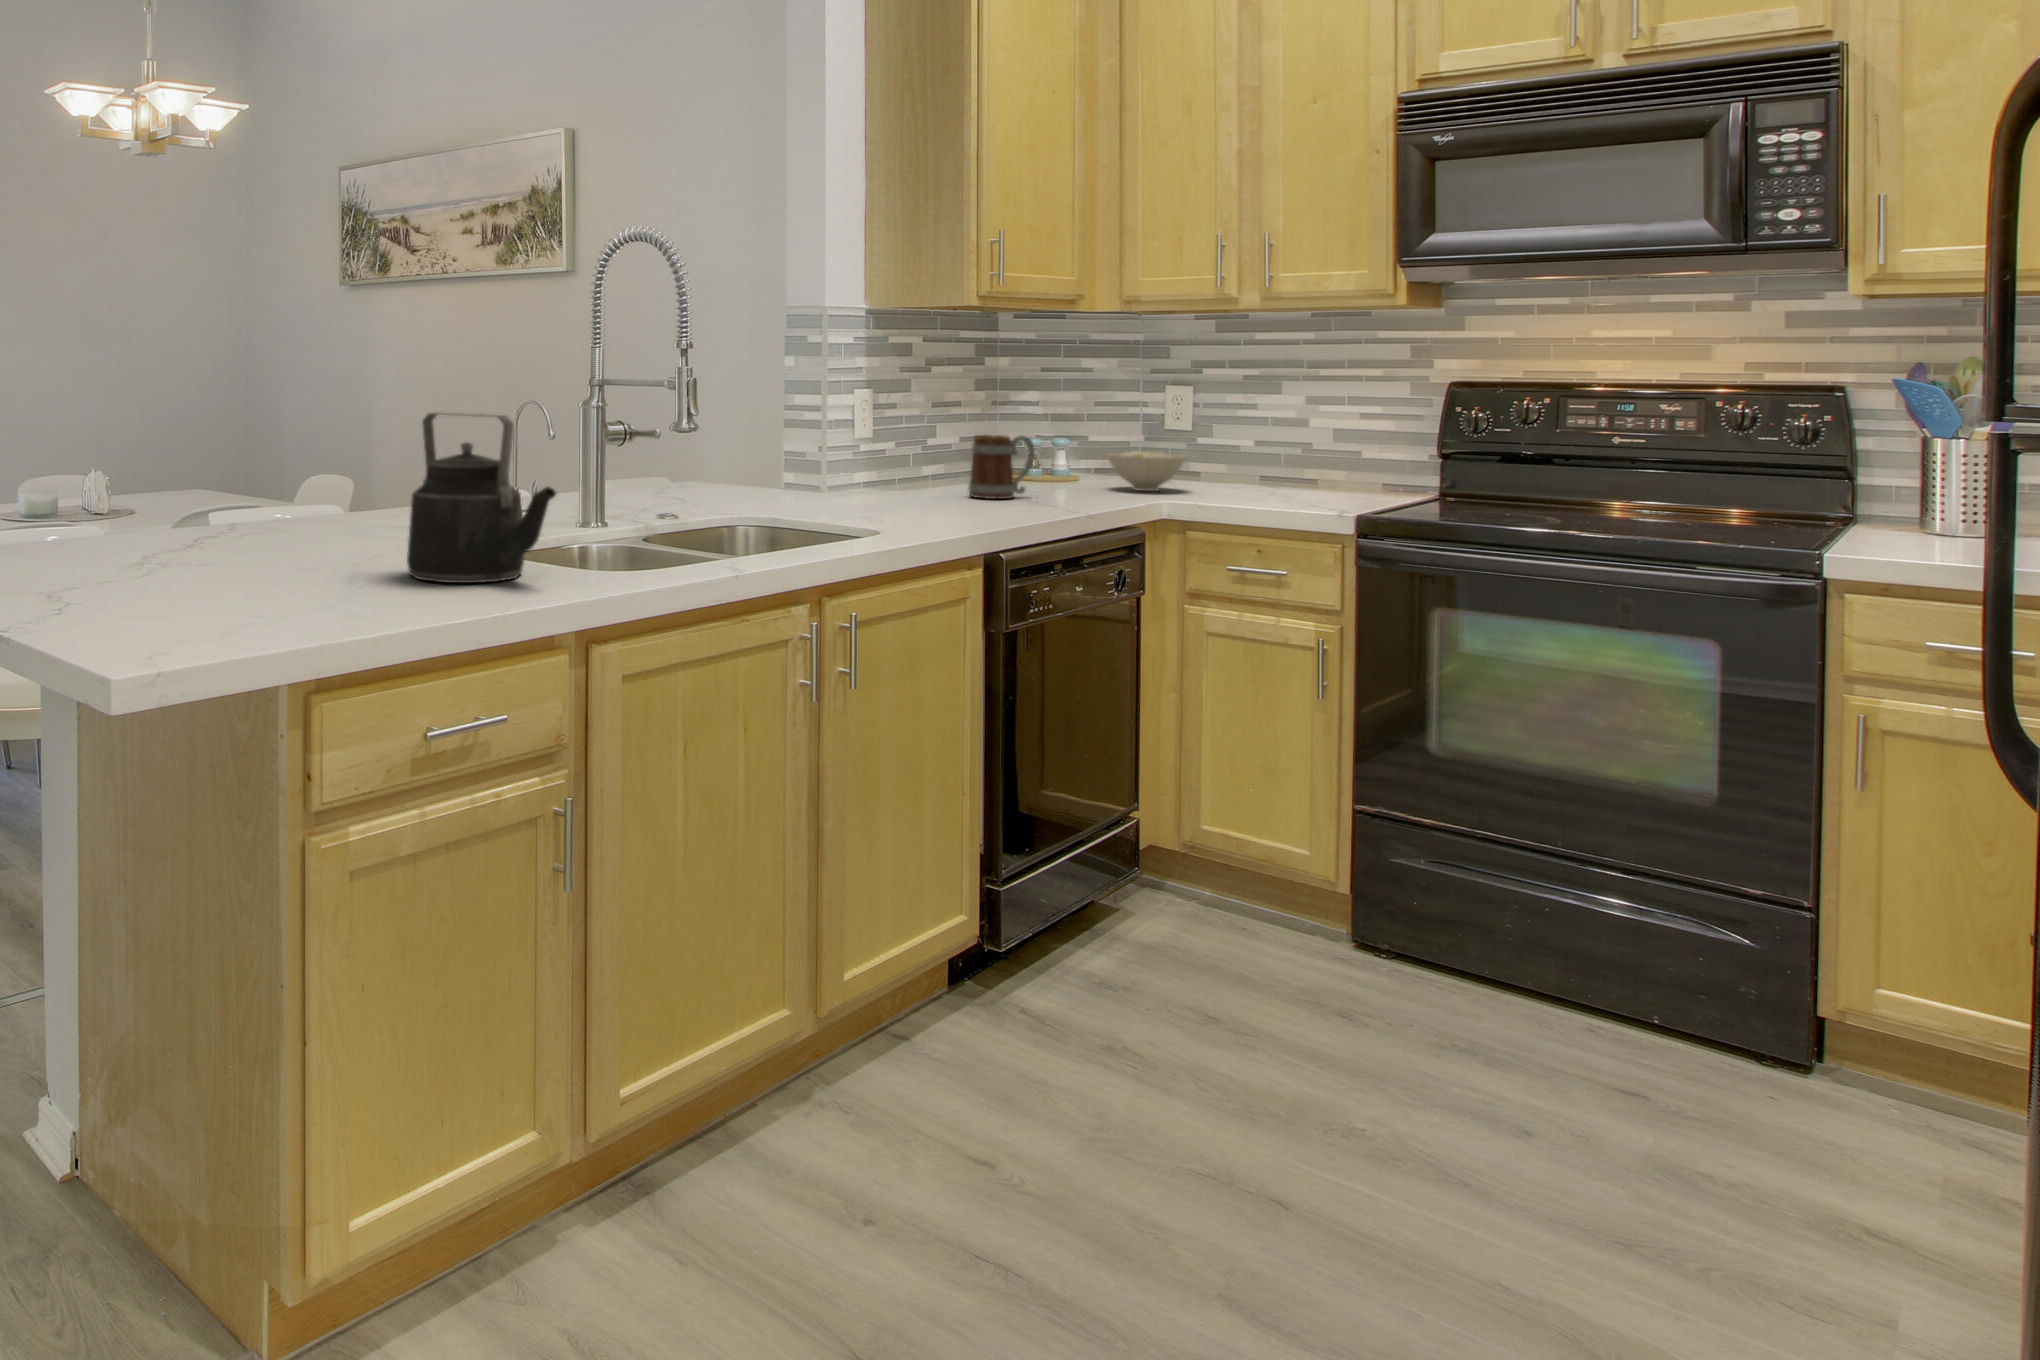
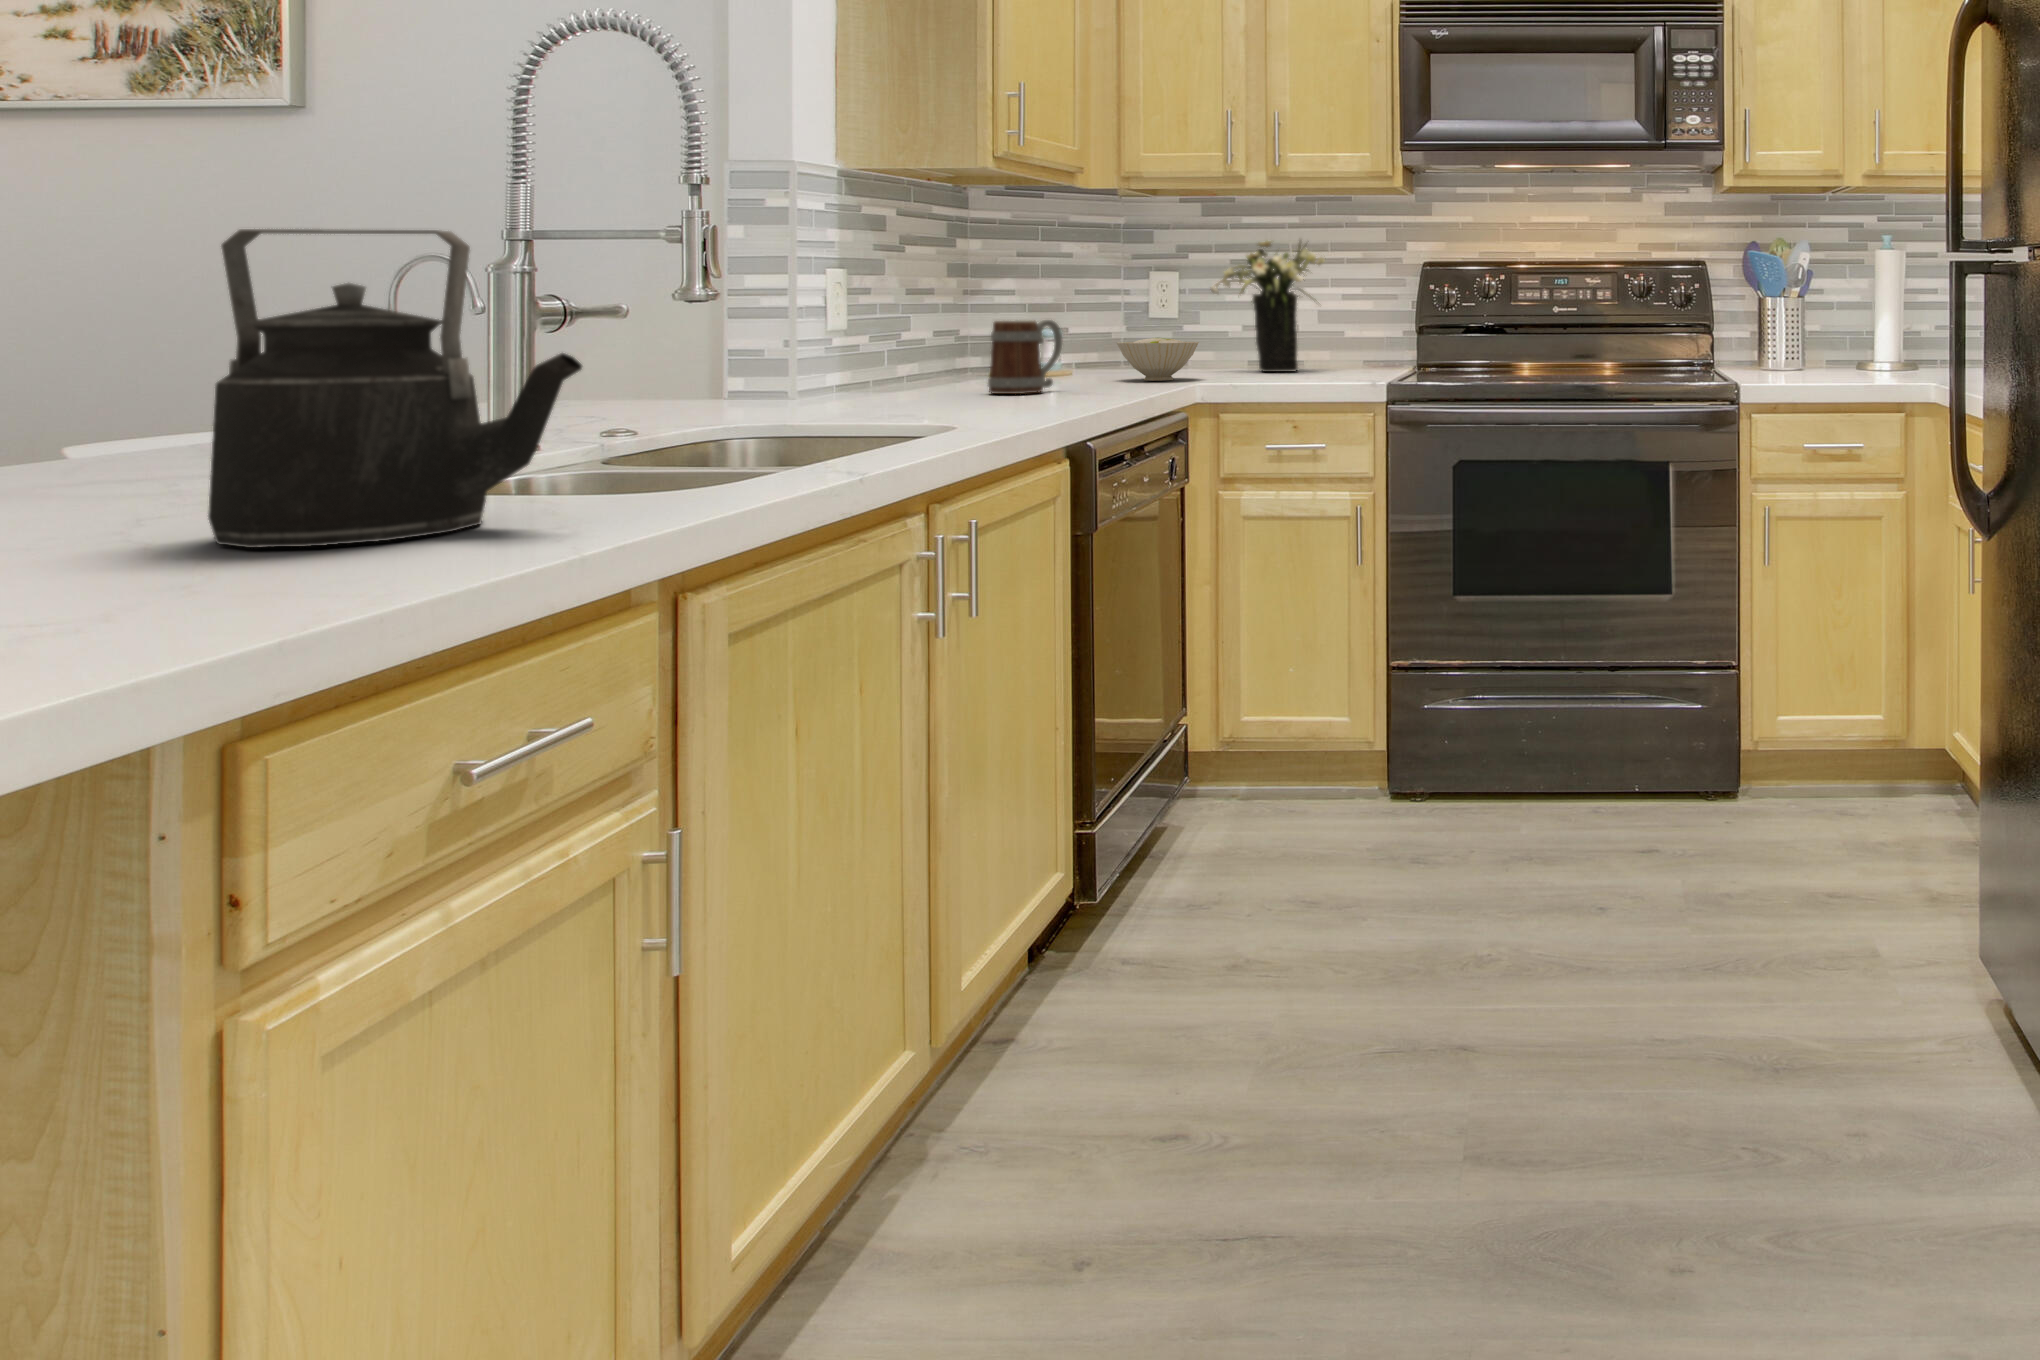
flower arrangement: none [1219,352,1351,488] -> present [1211,241,1324,372]

